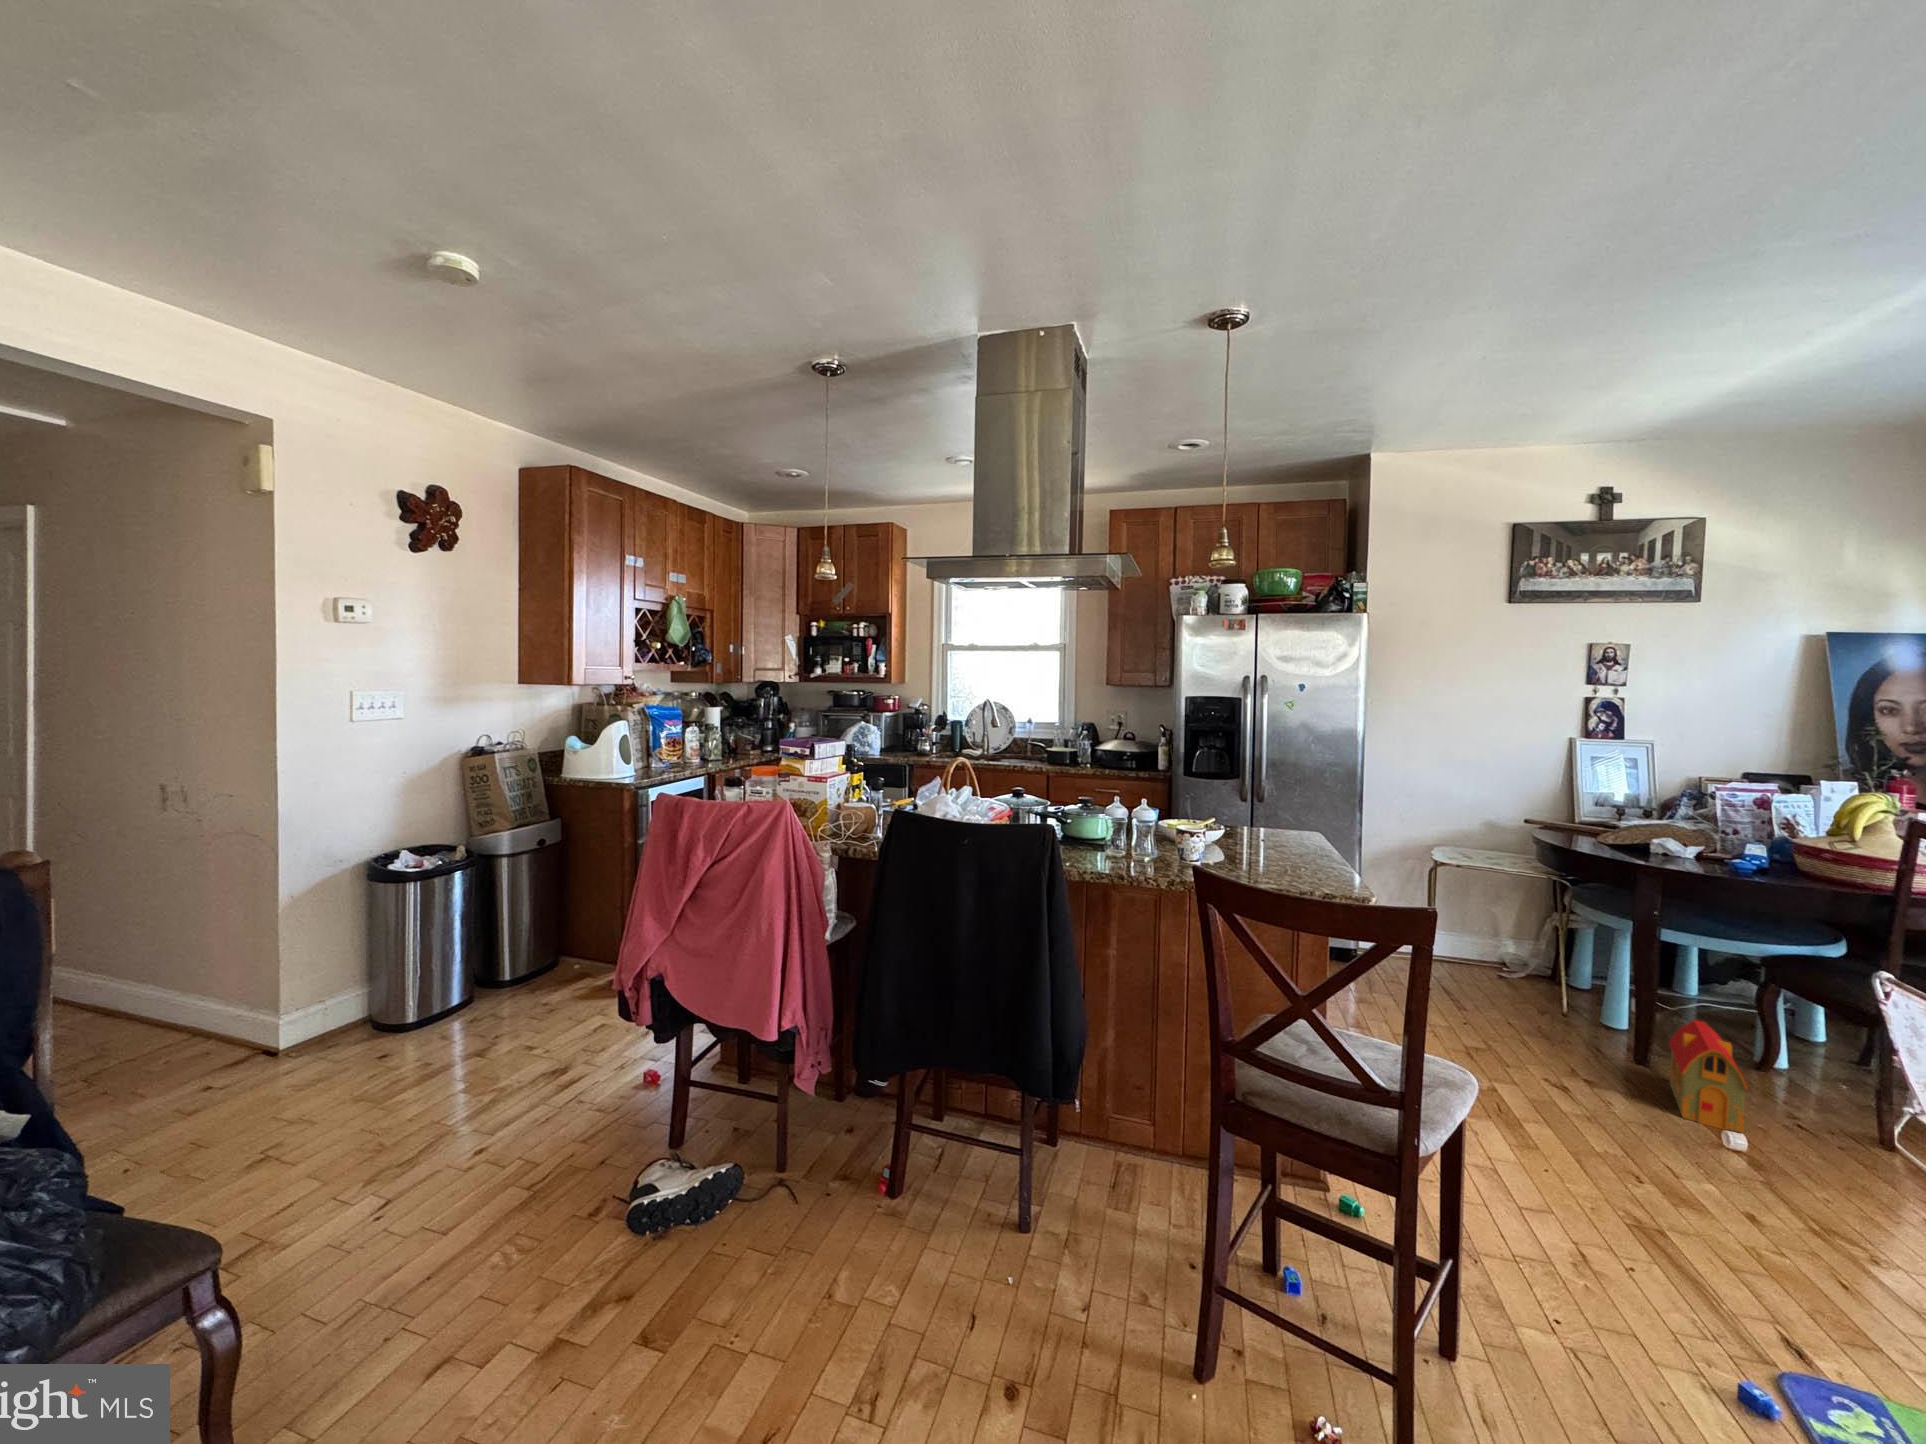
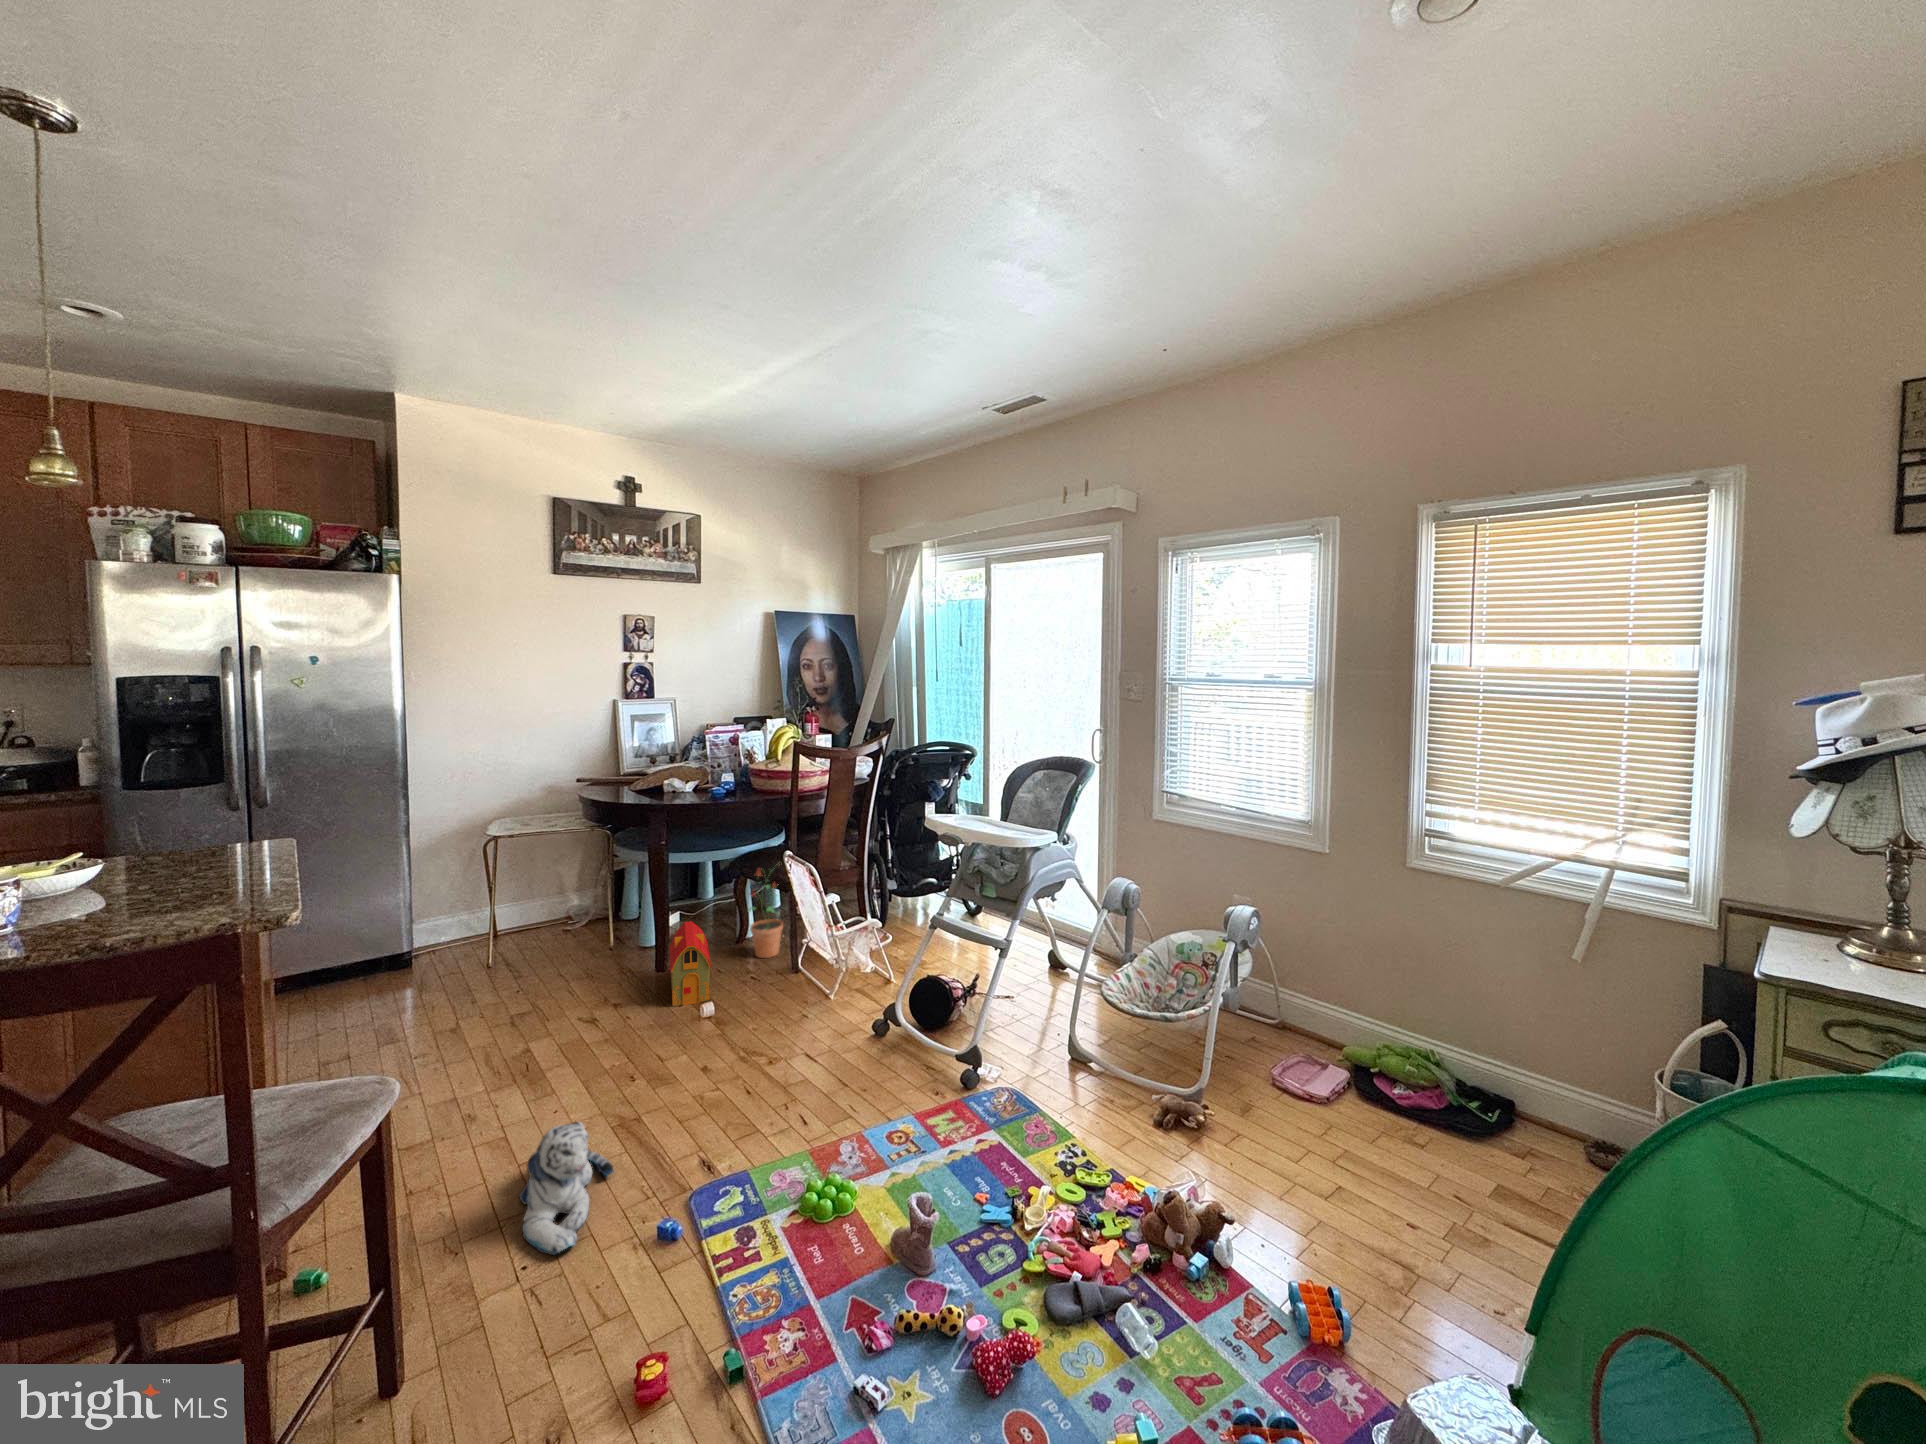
potted plant: none [1794,984,1892,1120] -> present [748,863,783,958]
plush toy: none [1541,1172,1661,1316] -> present [519,1122,613,1255]

